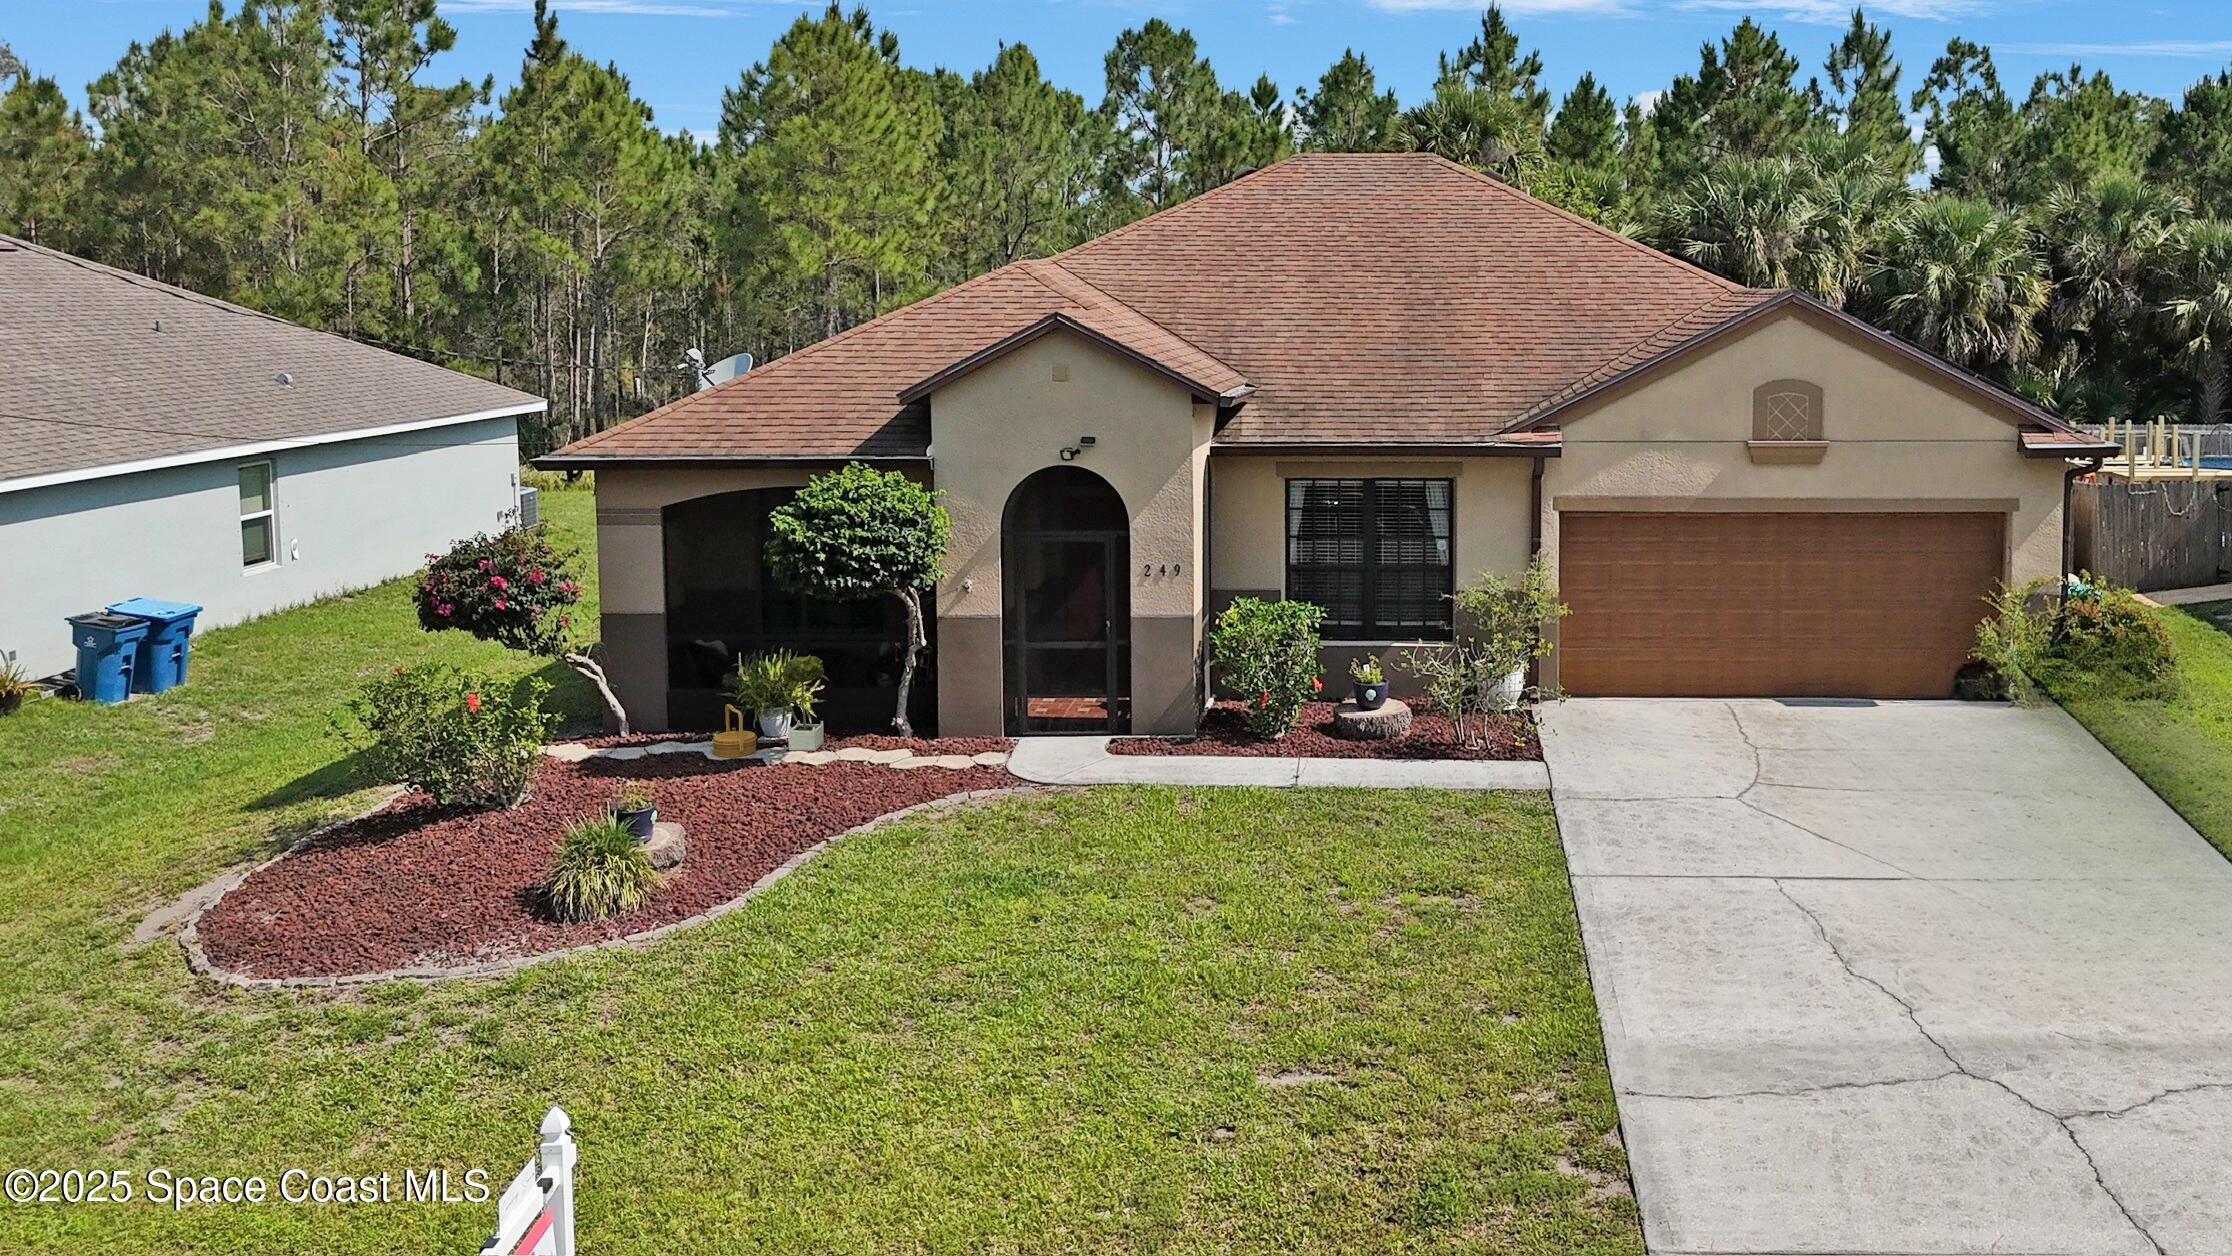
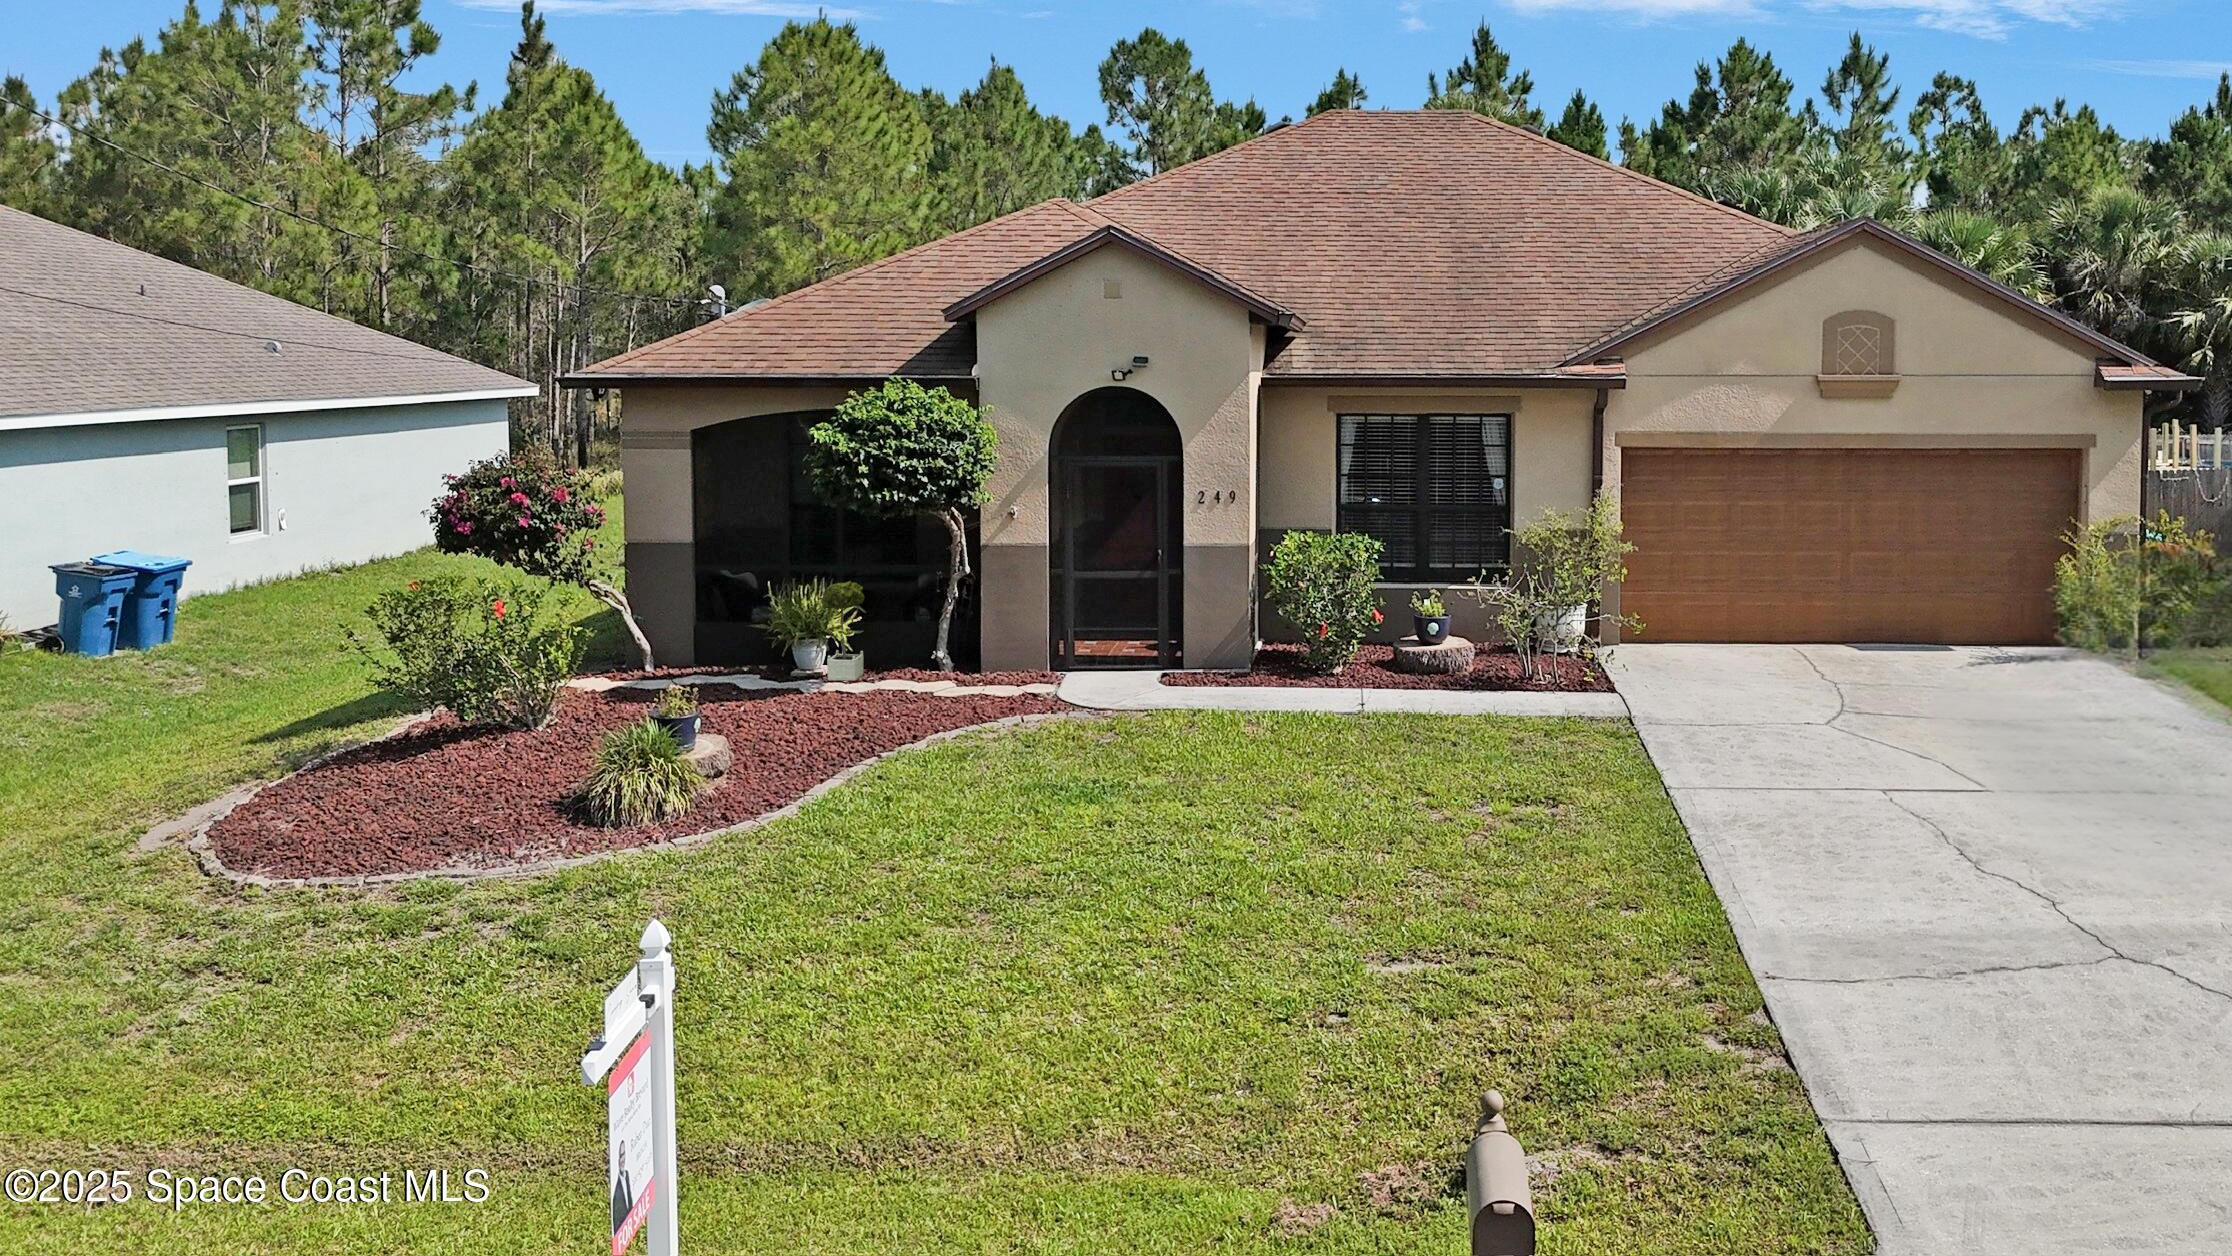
woven basket: present [712,704,757,757] -> none [748,632,794,686]

